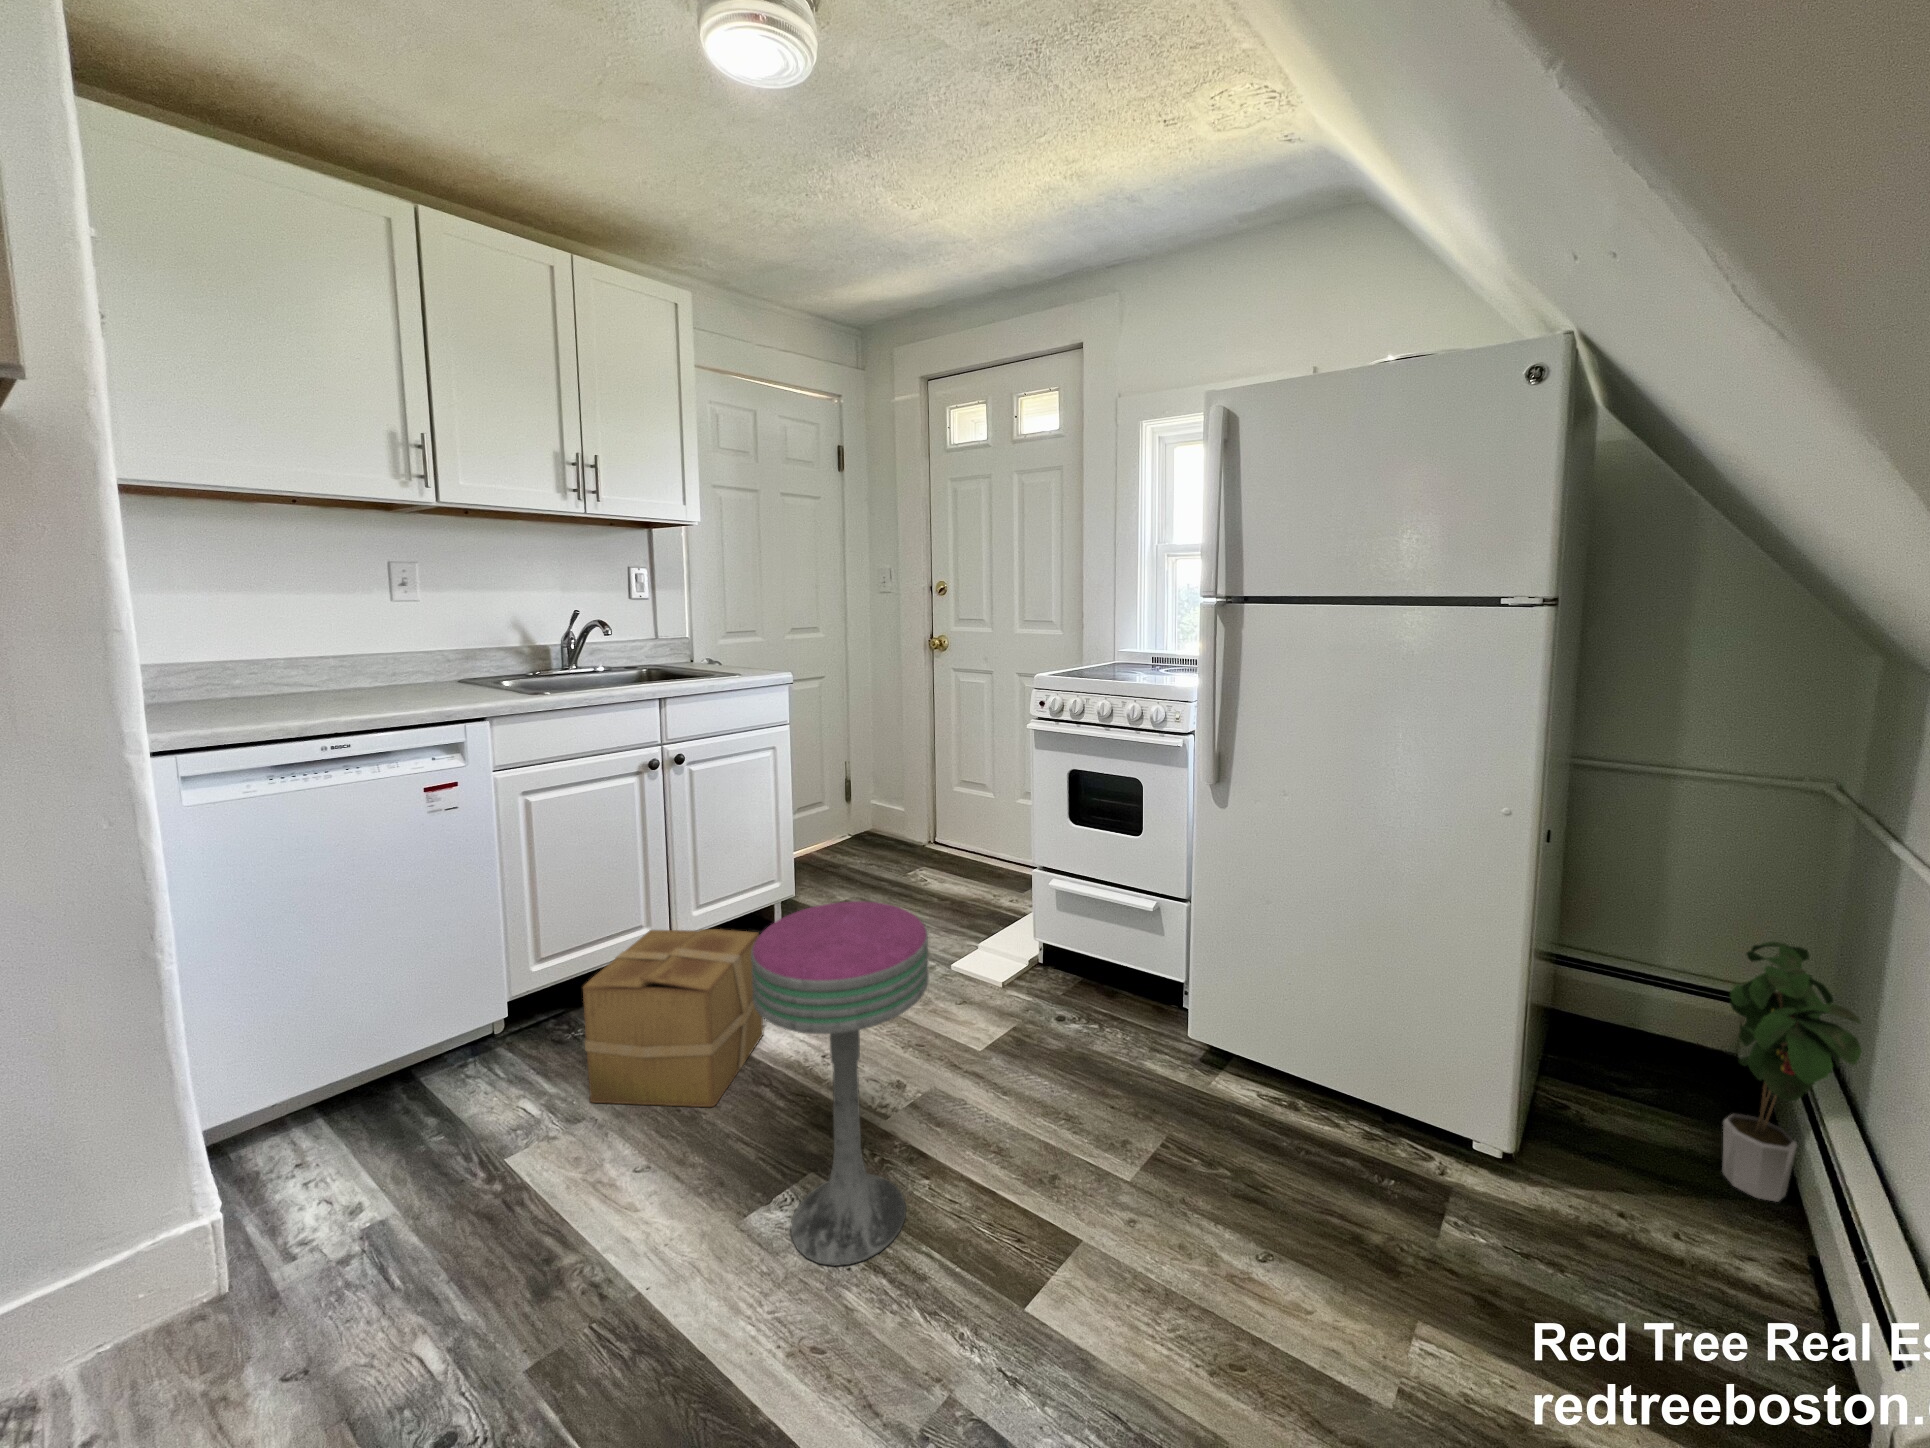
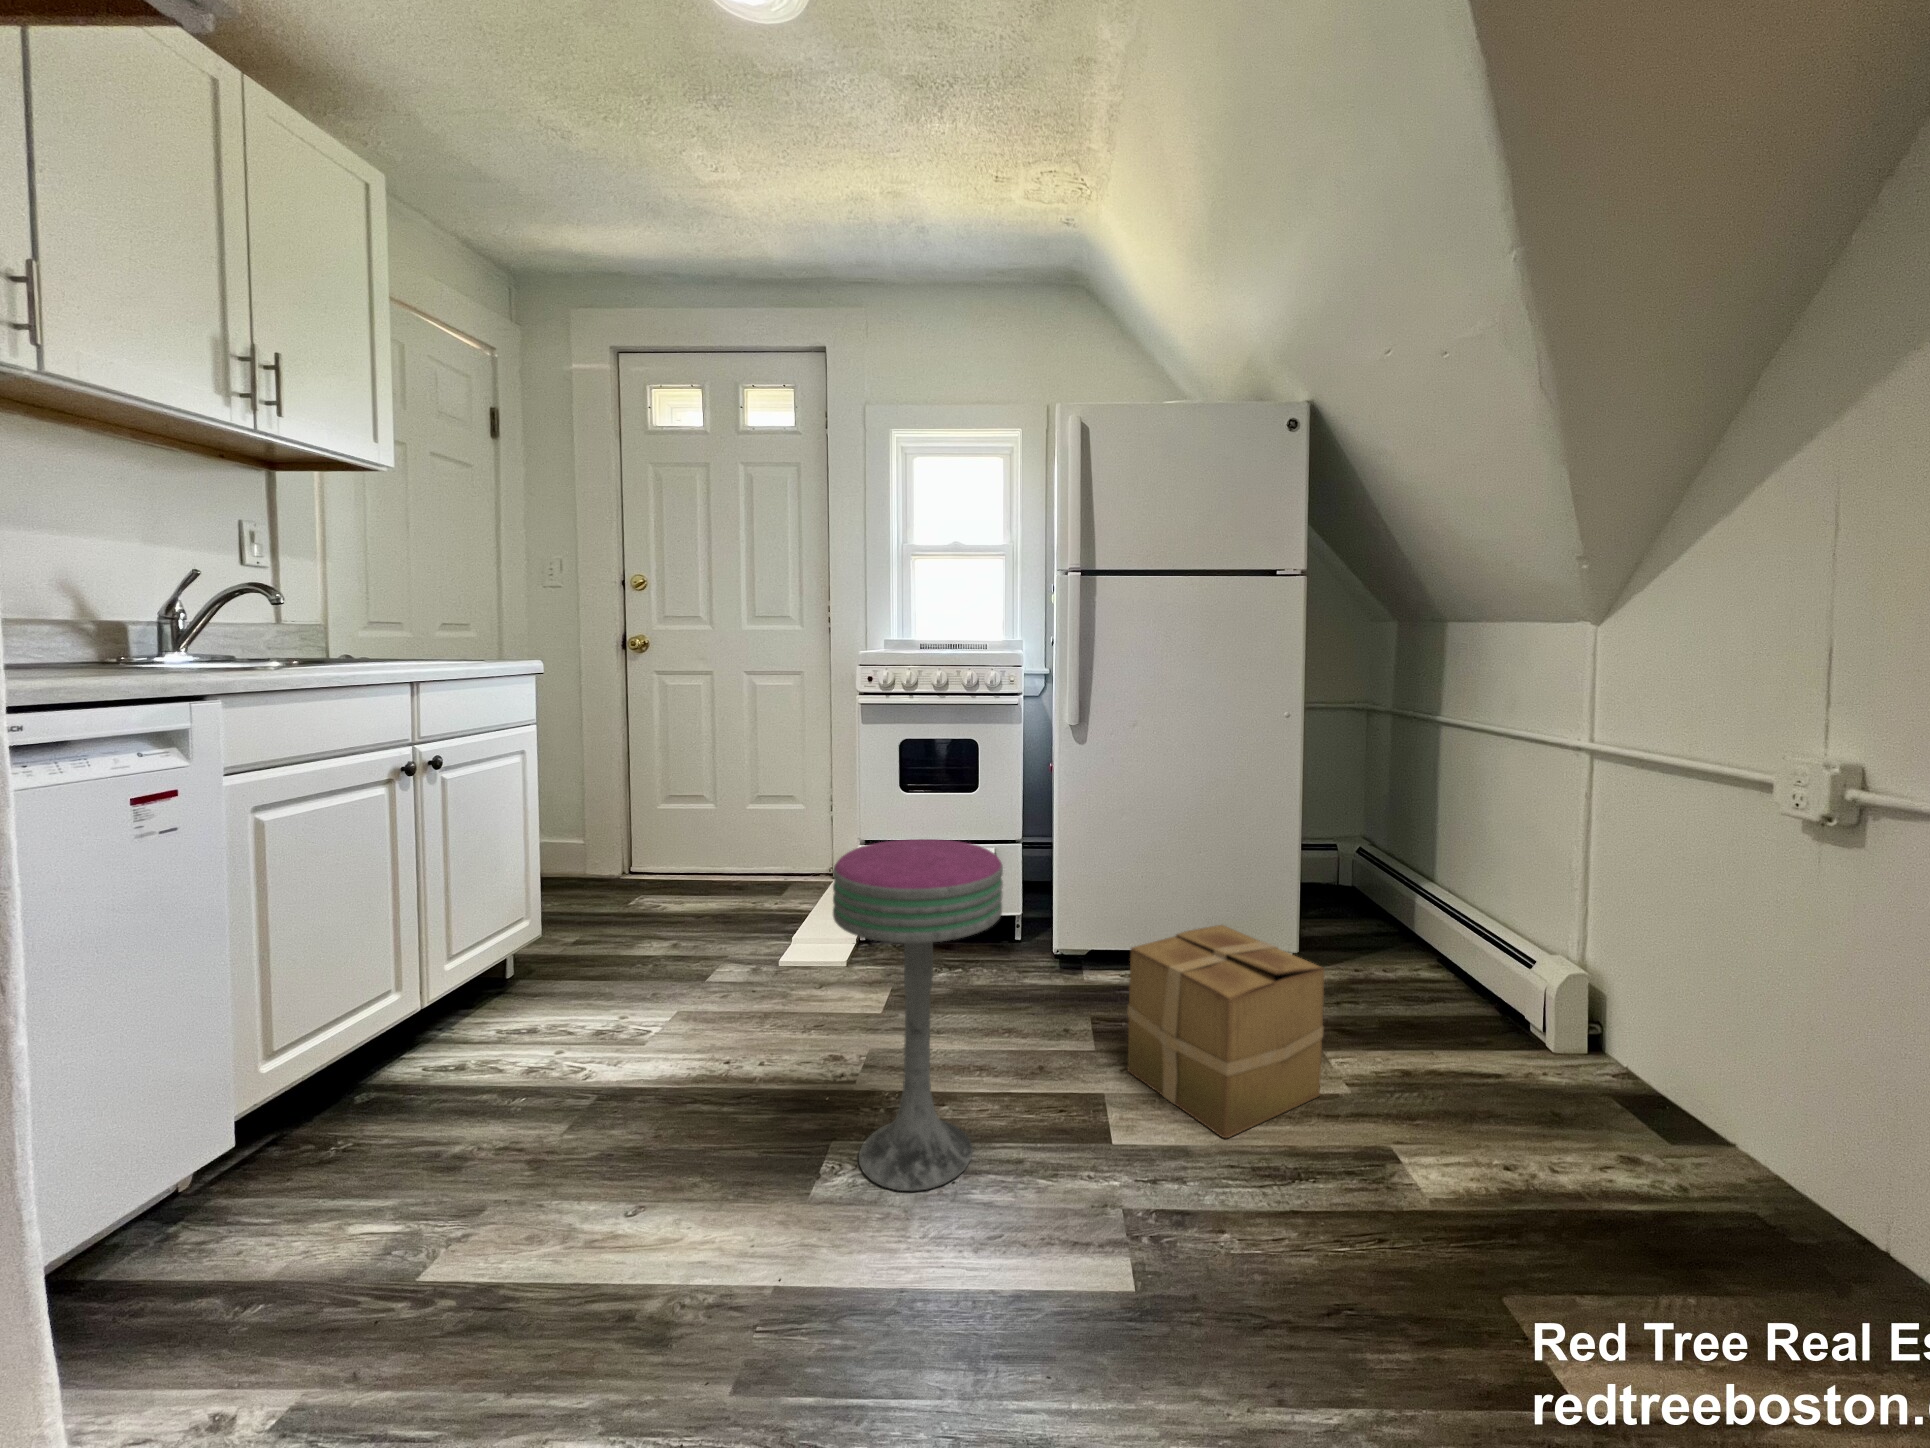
cardboard box: present [583,929,764,1107] -> present [1127,925,1325,1138]
potted plant: present [1722,942,1862,1202] -> none [1361,794,1446,948]

